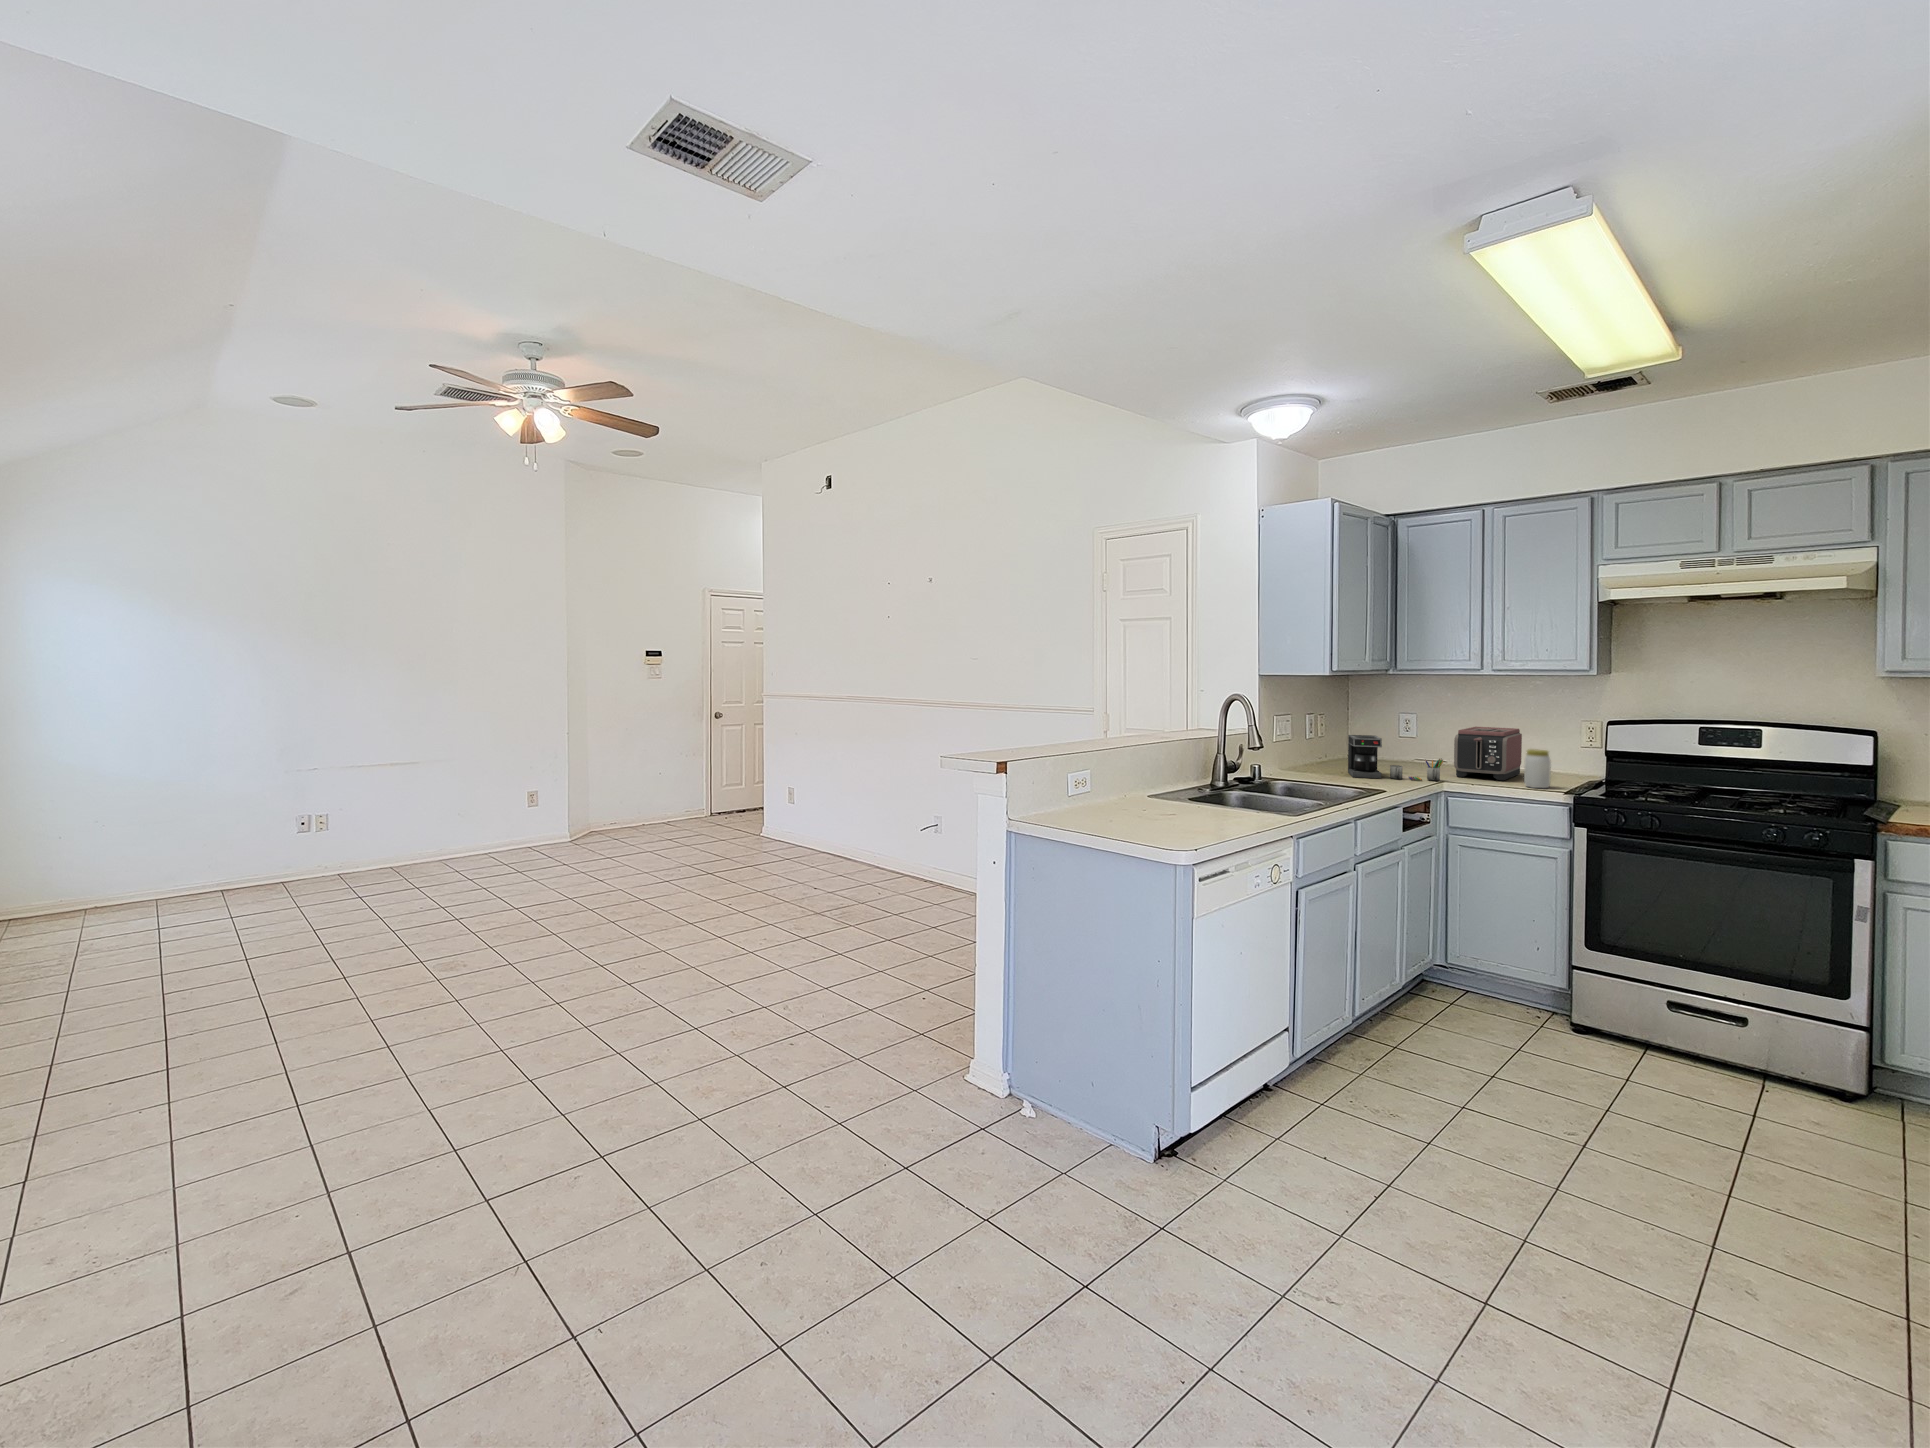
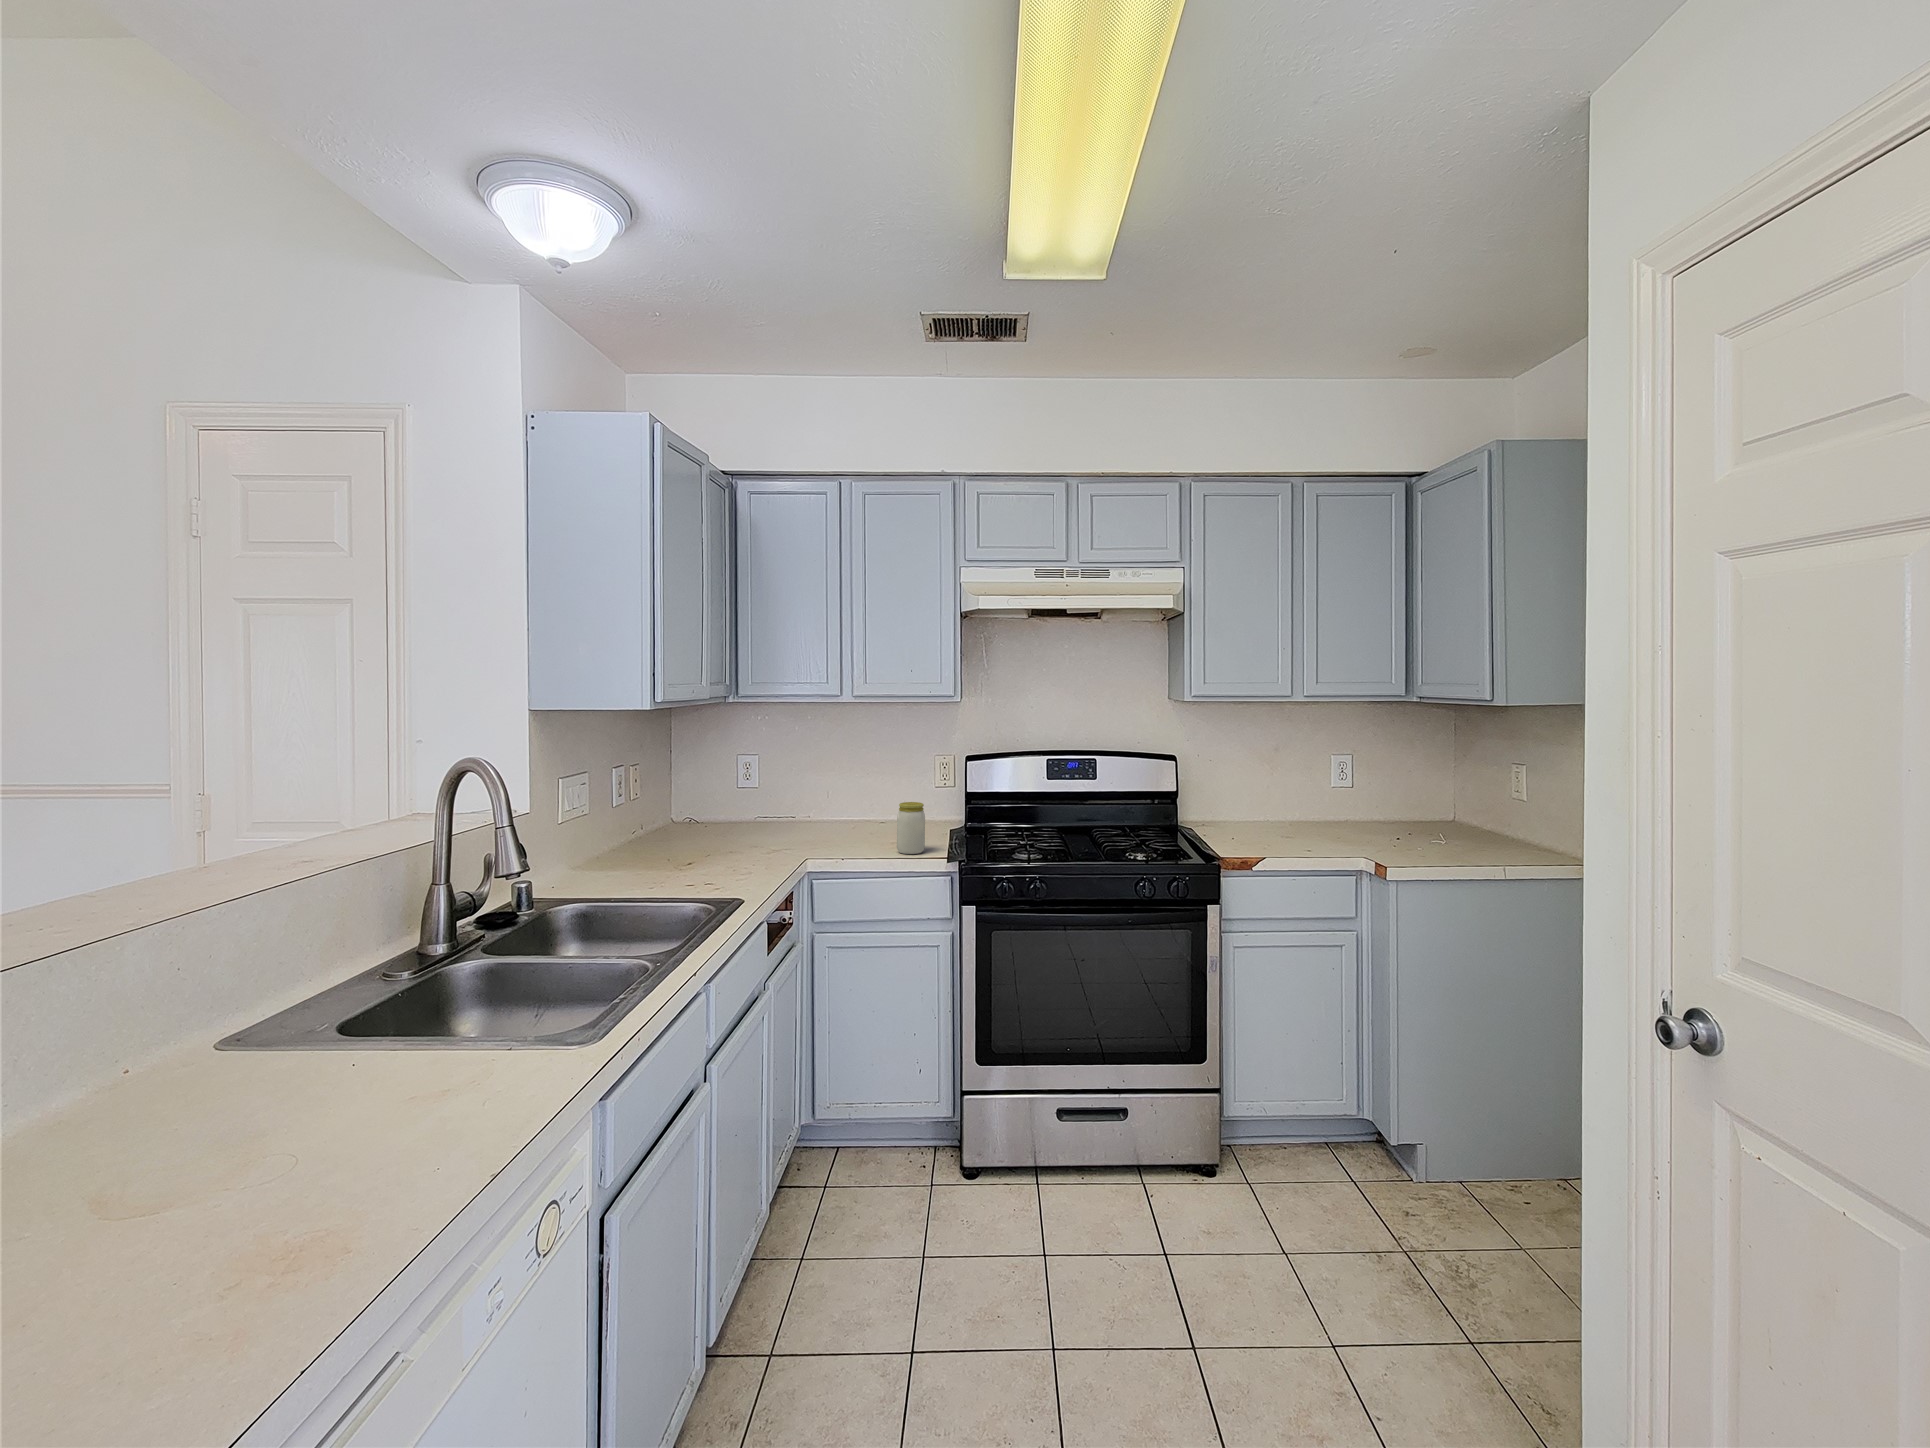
toaster: present [1454,727,1522,781] -> none [811,770,879,845]
coffee maker: present [1348,735,1443,780] -> none [672,798,805,872]

